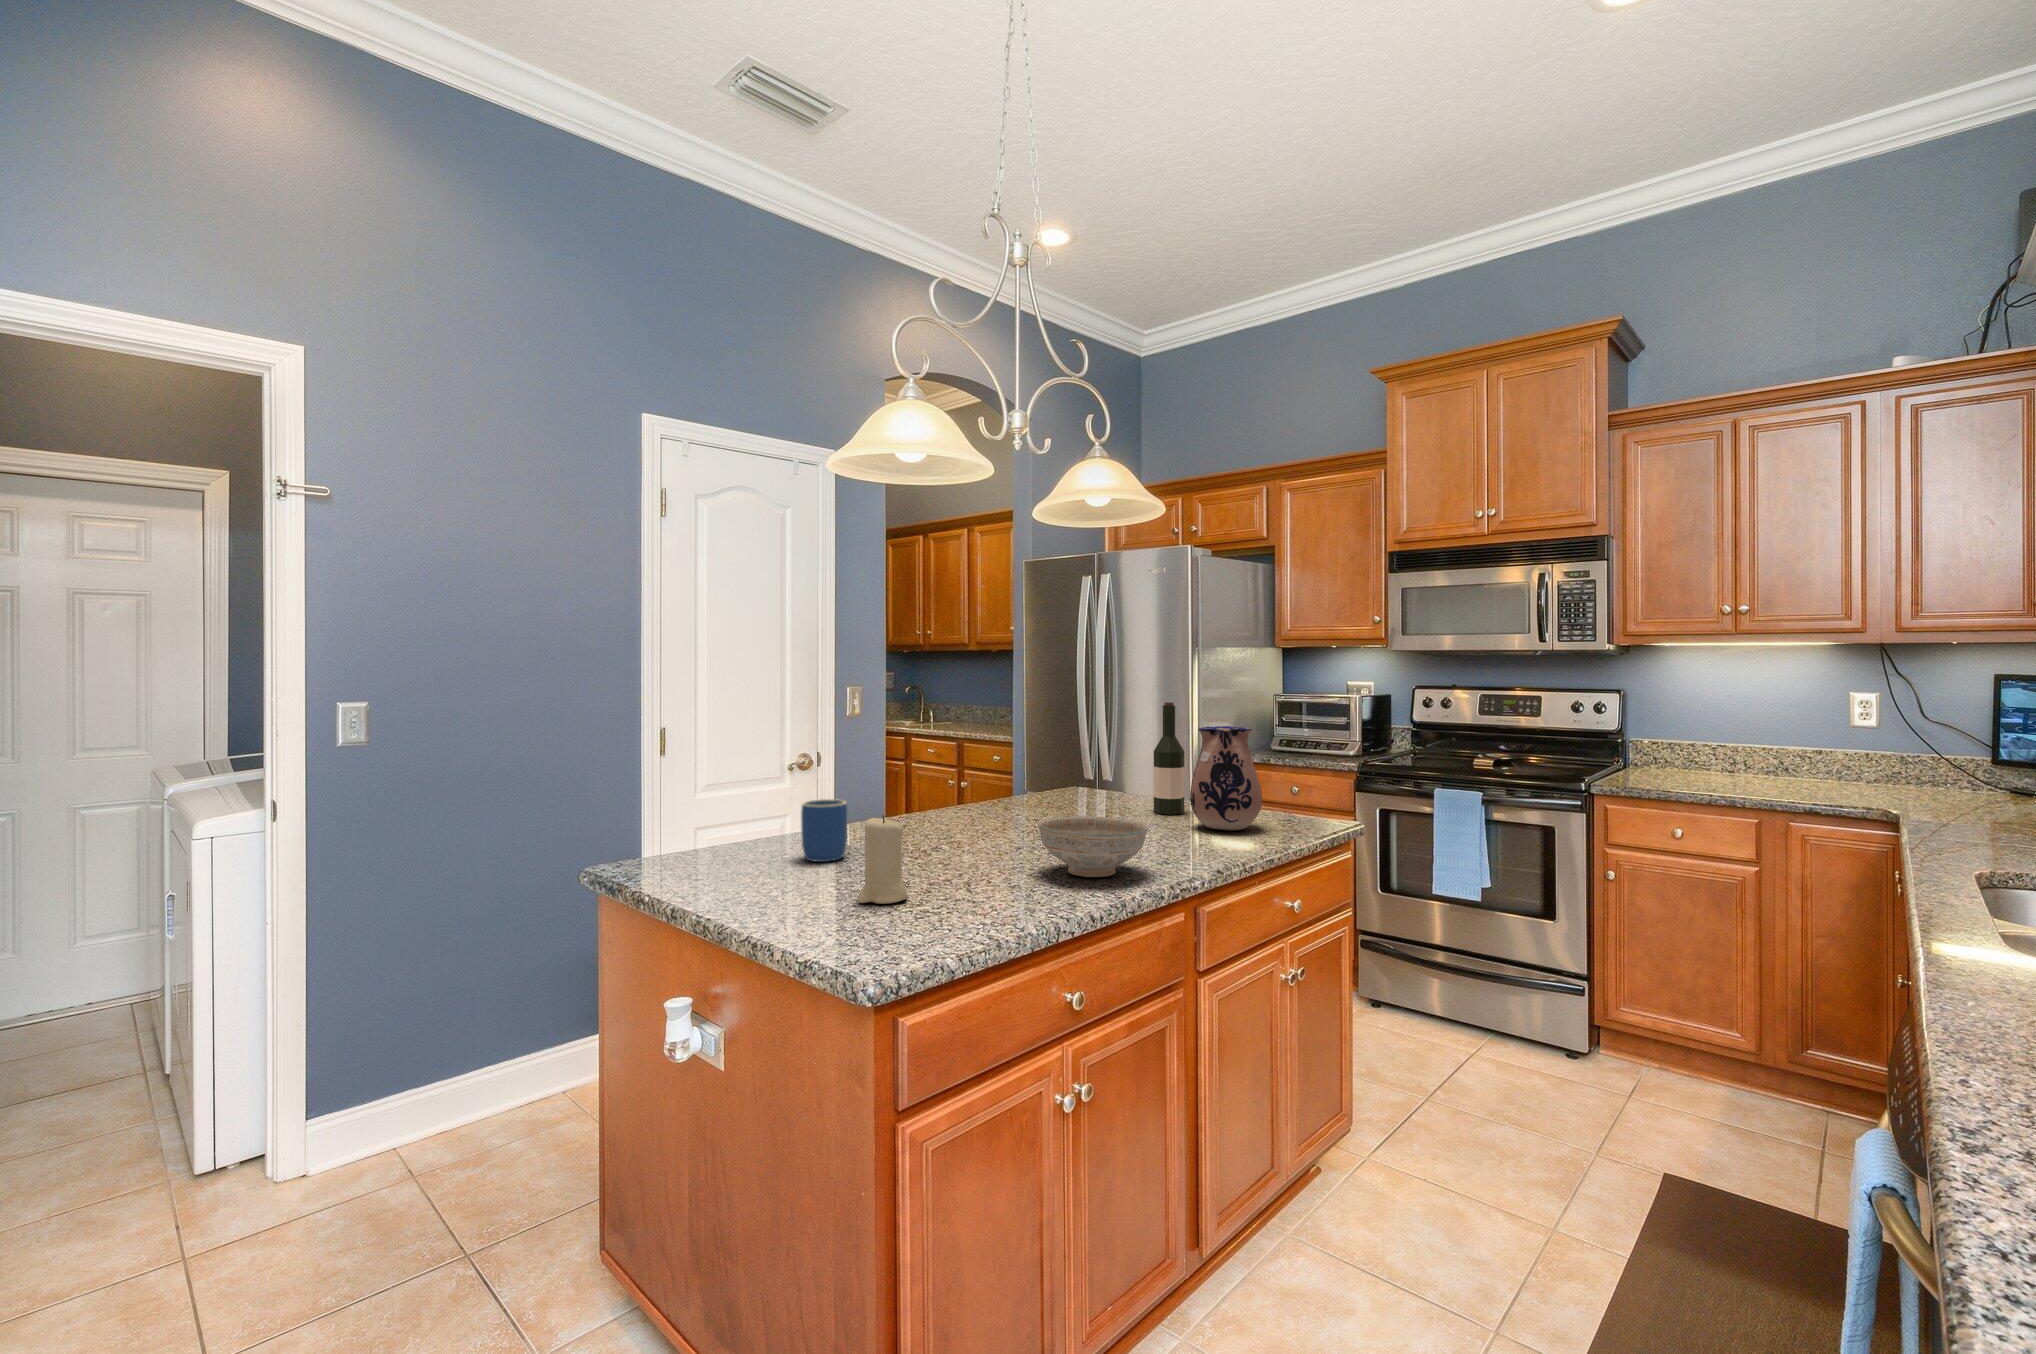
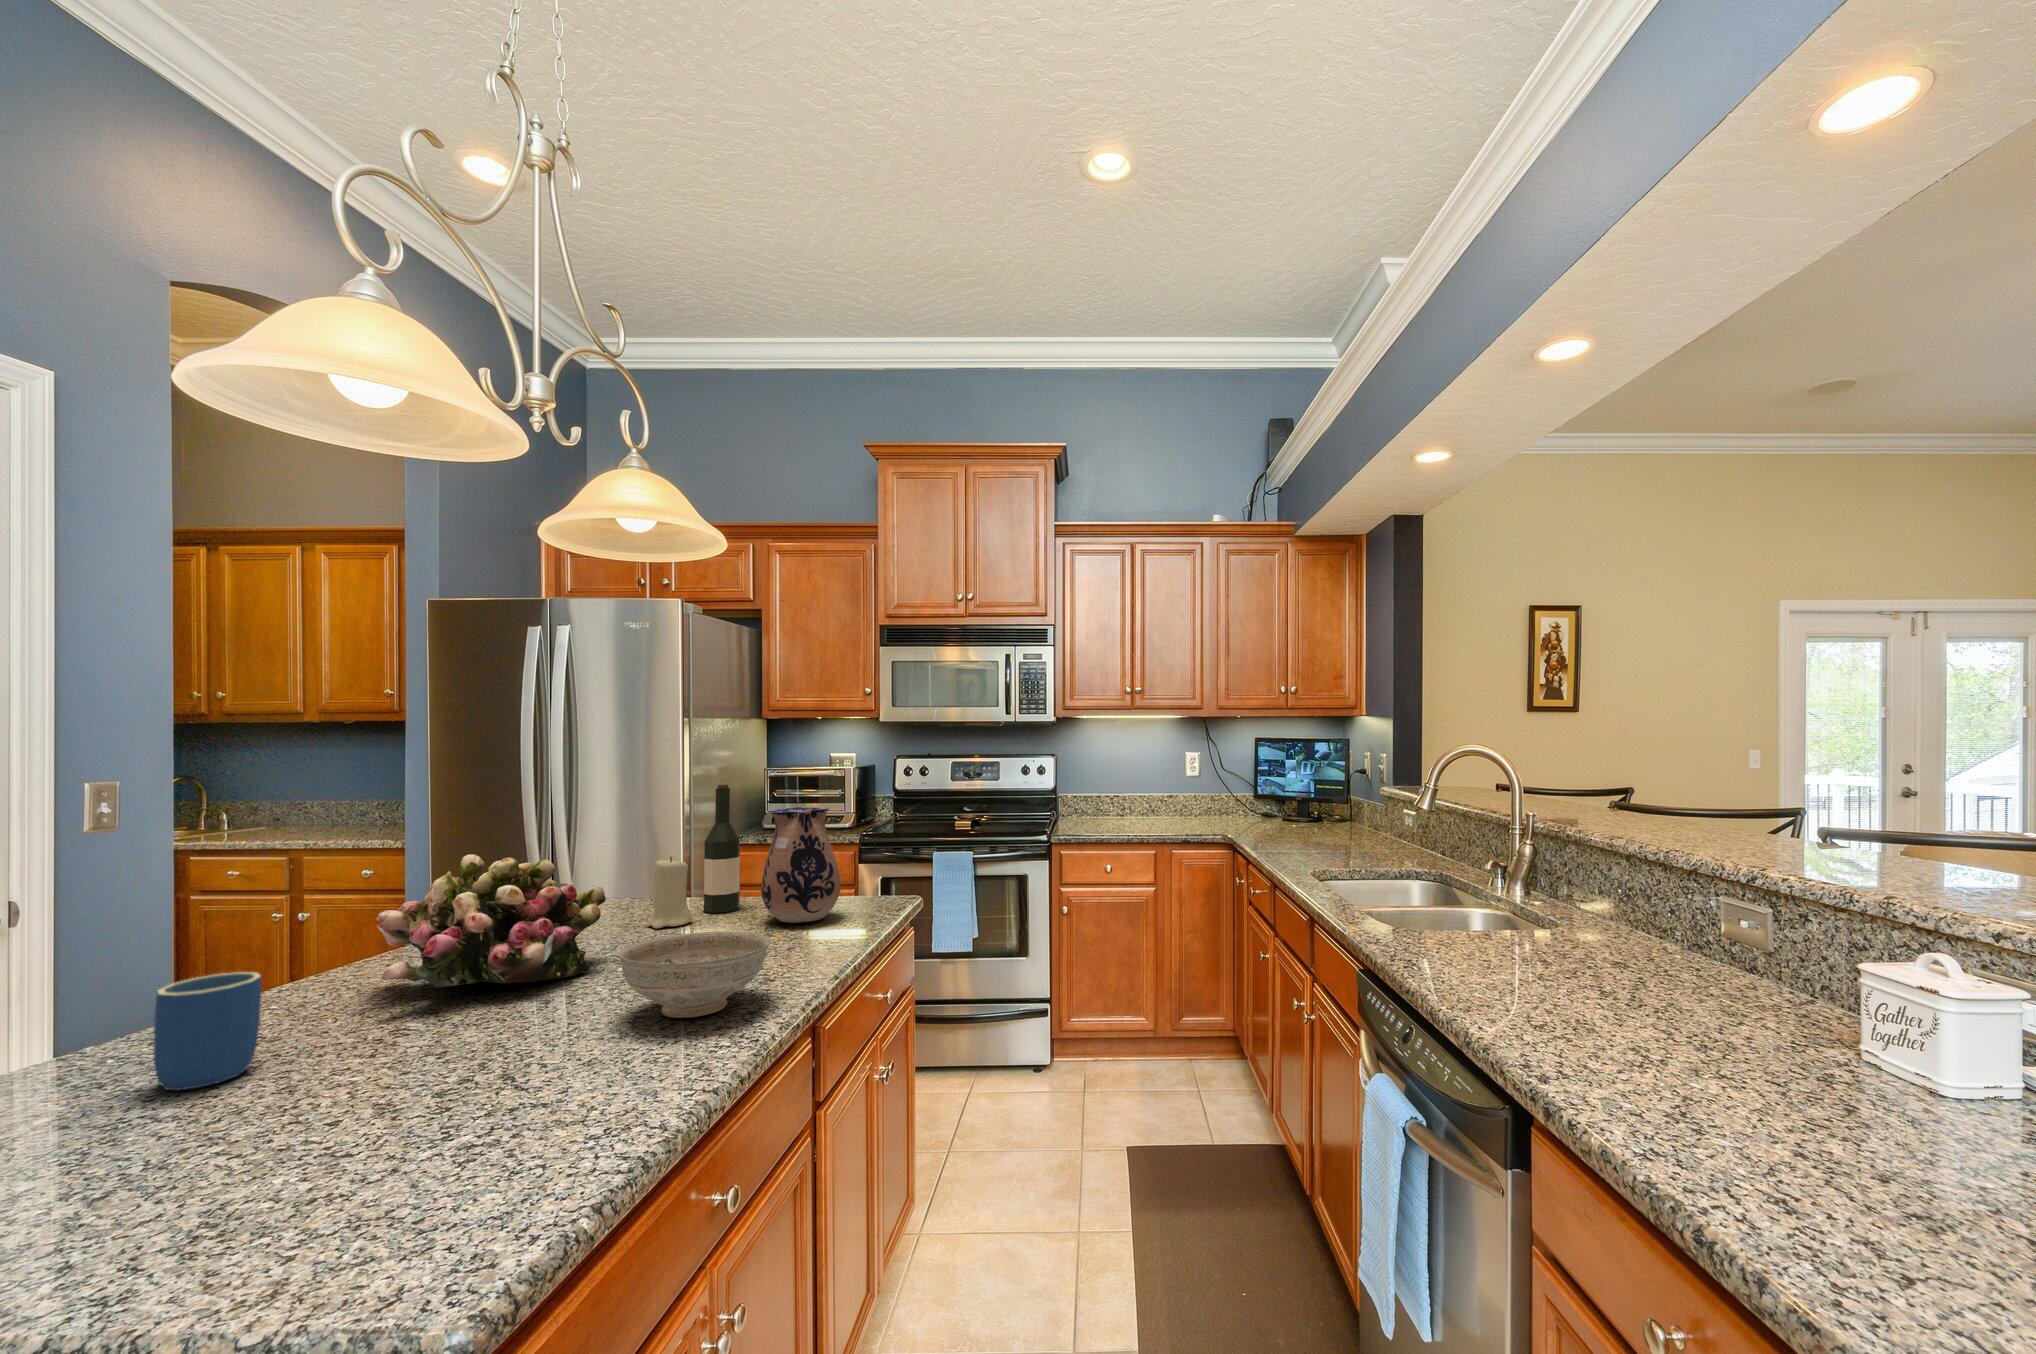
flower arrangement: none [913,743,1059,840] -> present [376,854,606,987]
candle: present [858,815,908,904] -> present [647,856,692,929]

